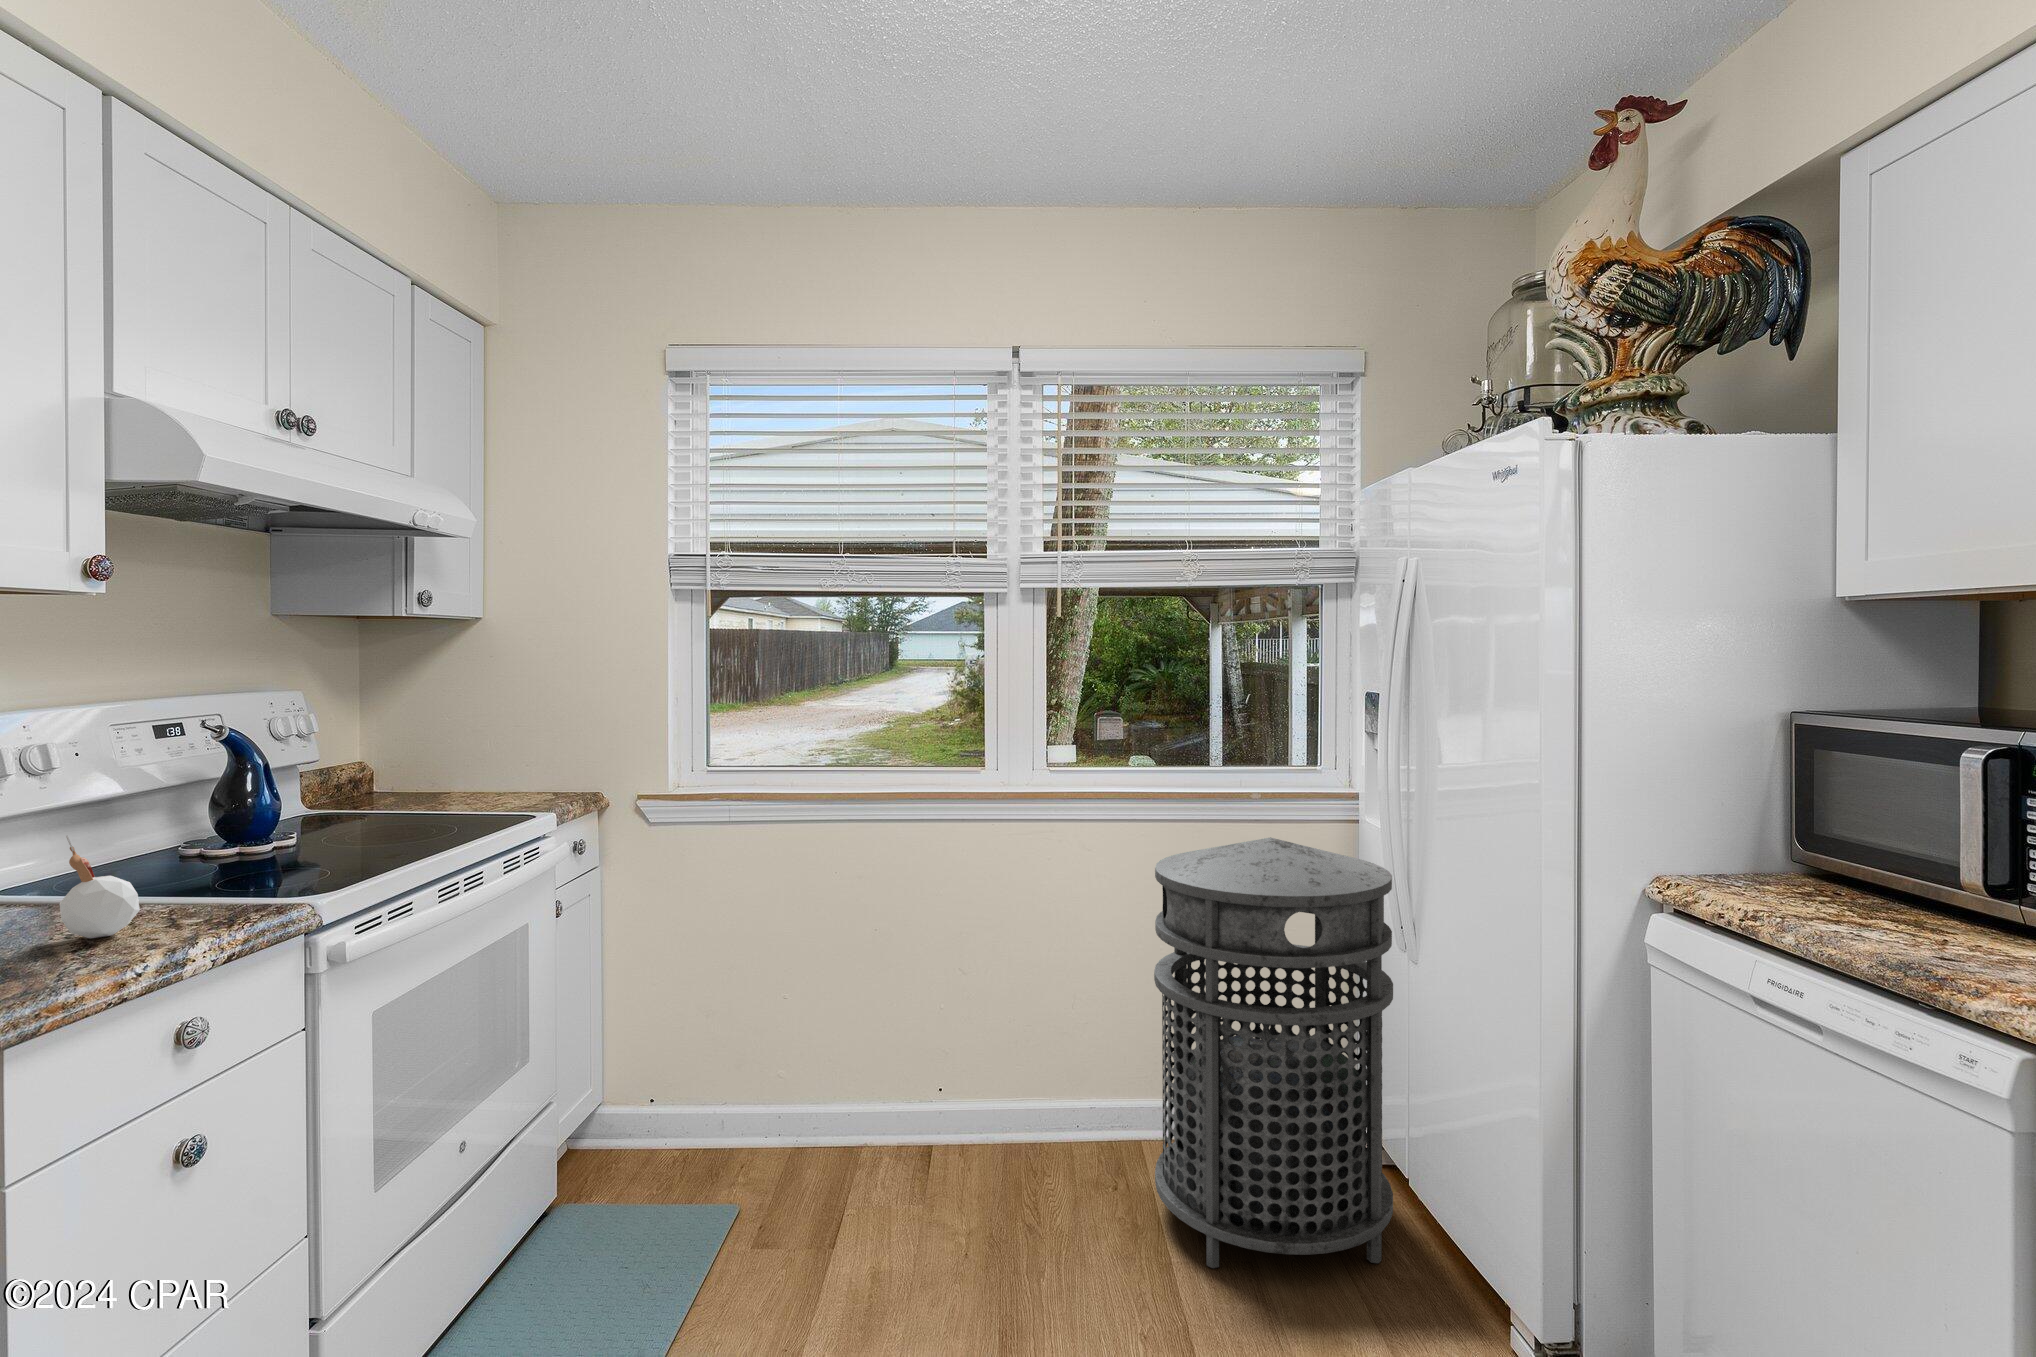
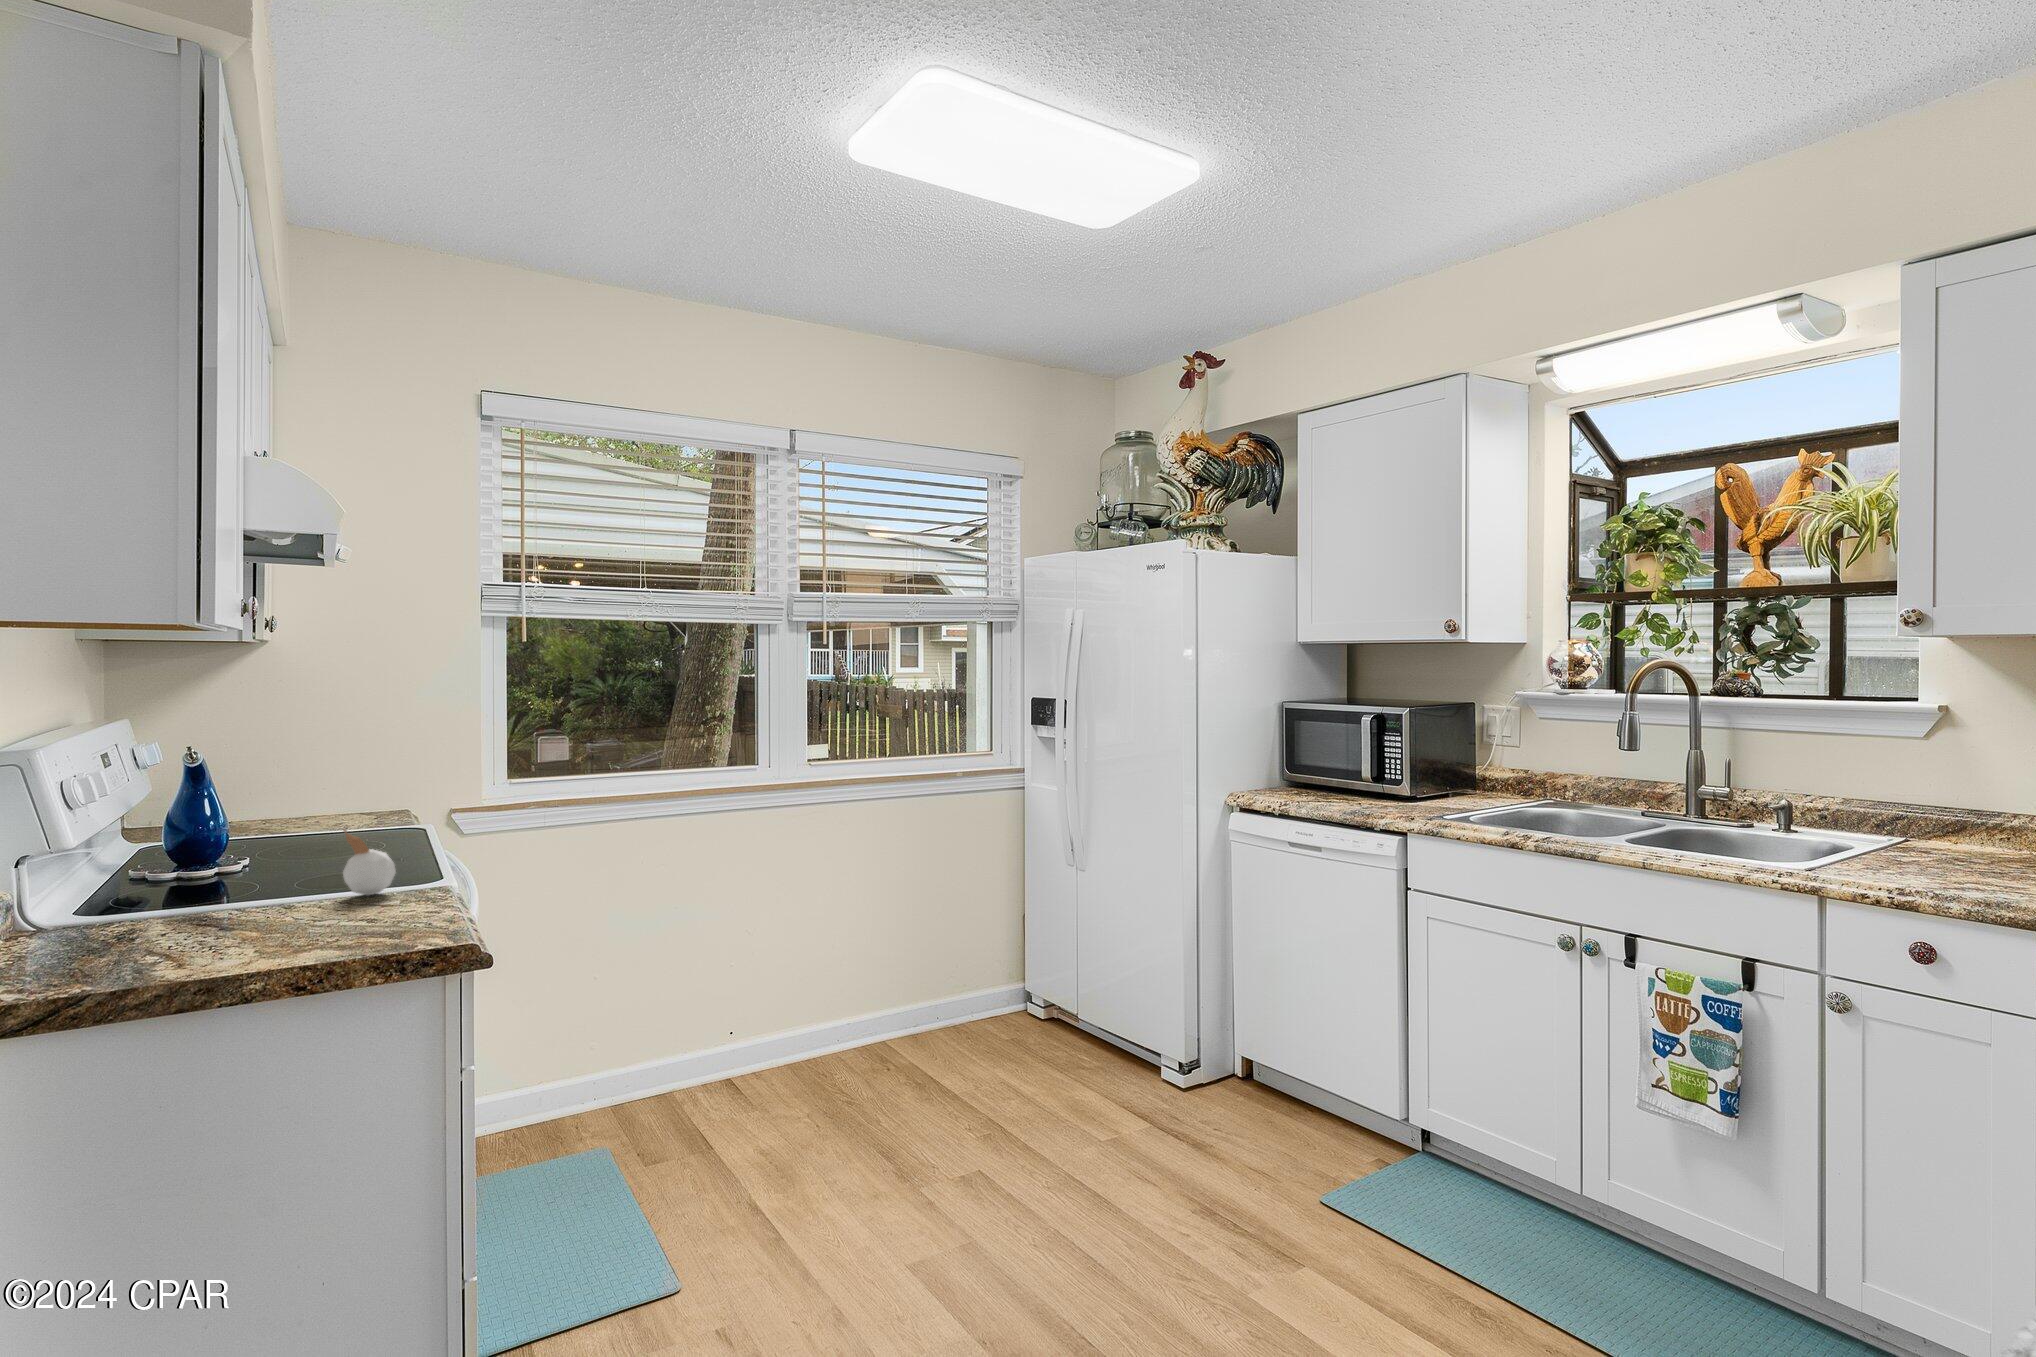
trash can: present [1154,837,1393,1268] -> none [917,797,1076,1086]

